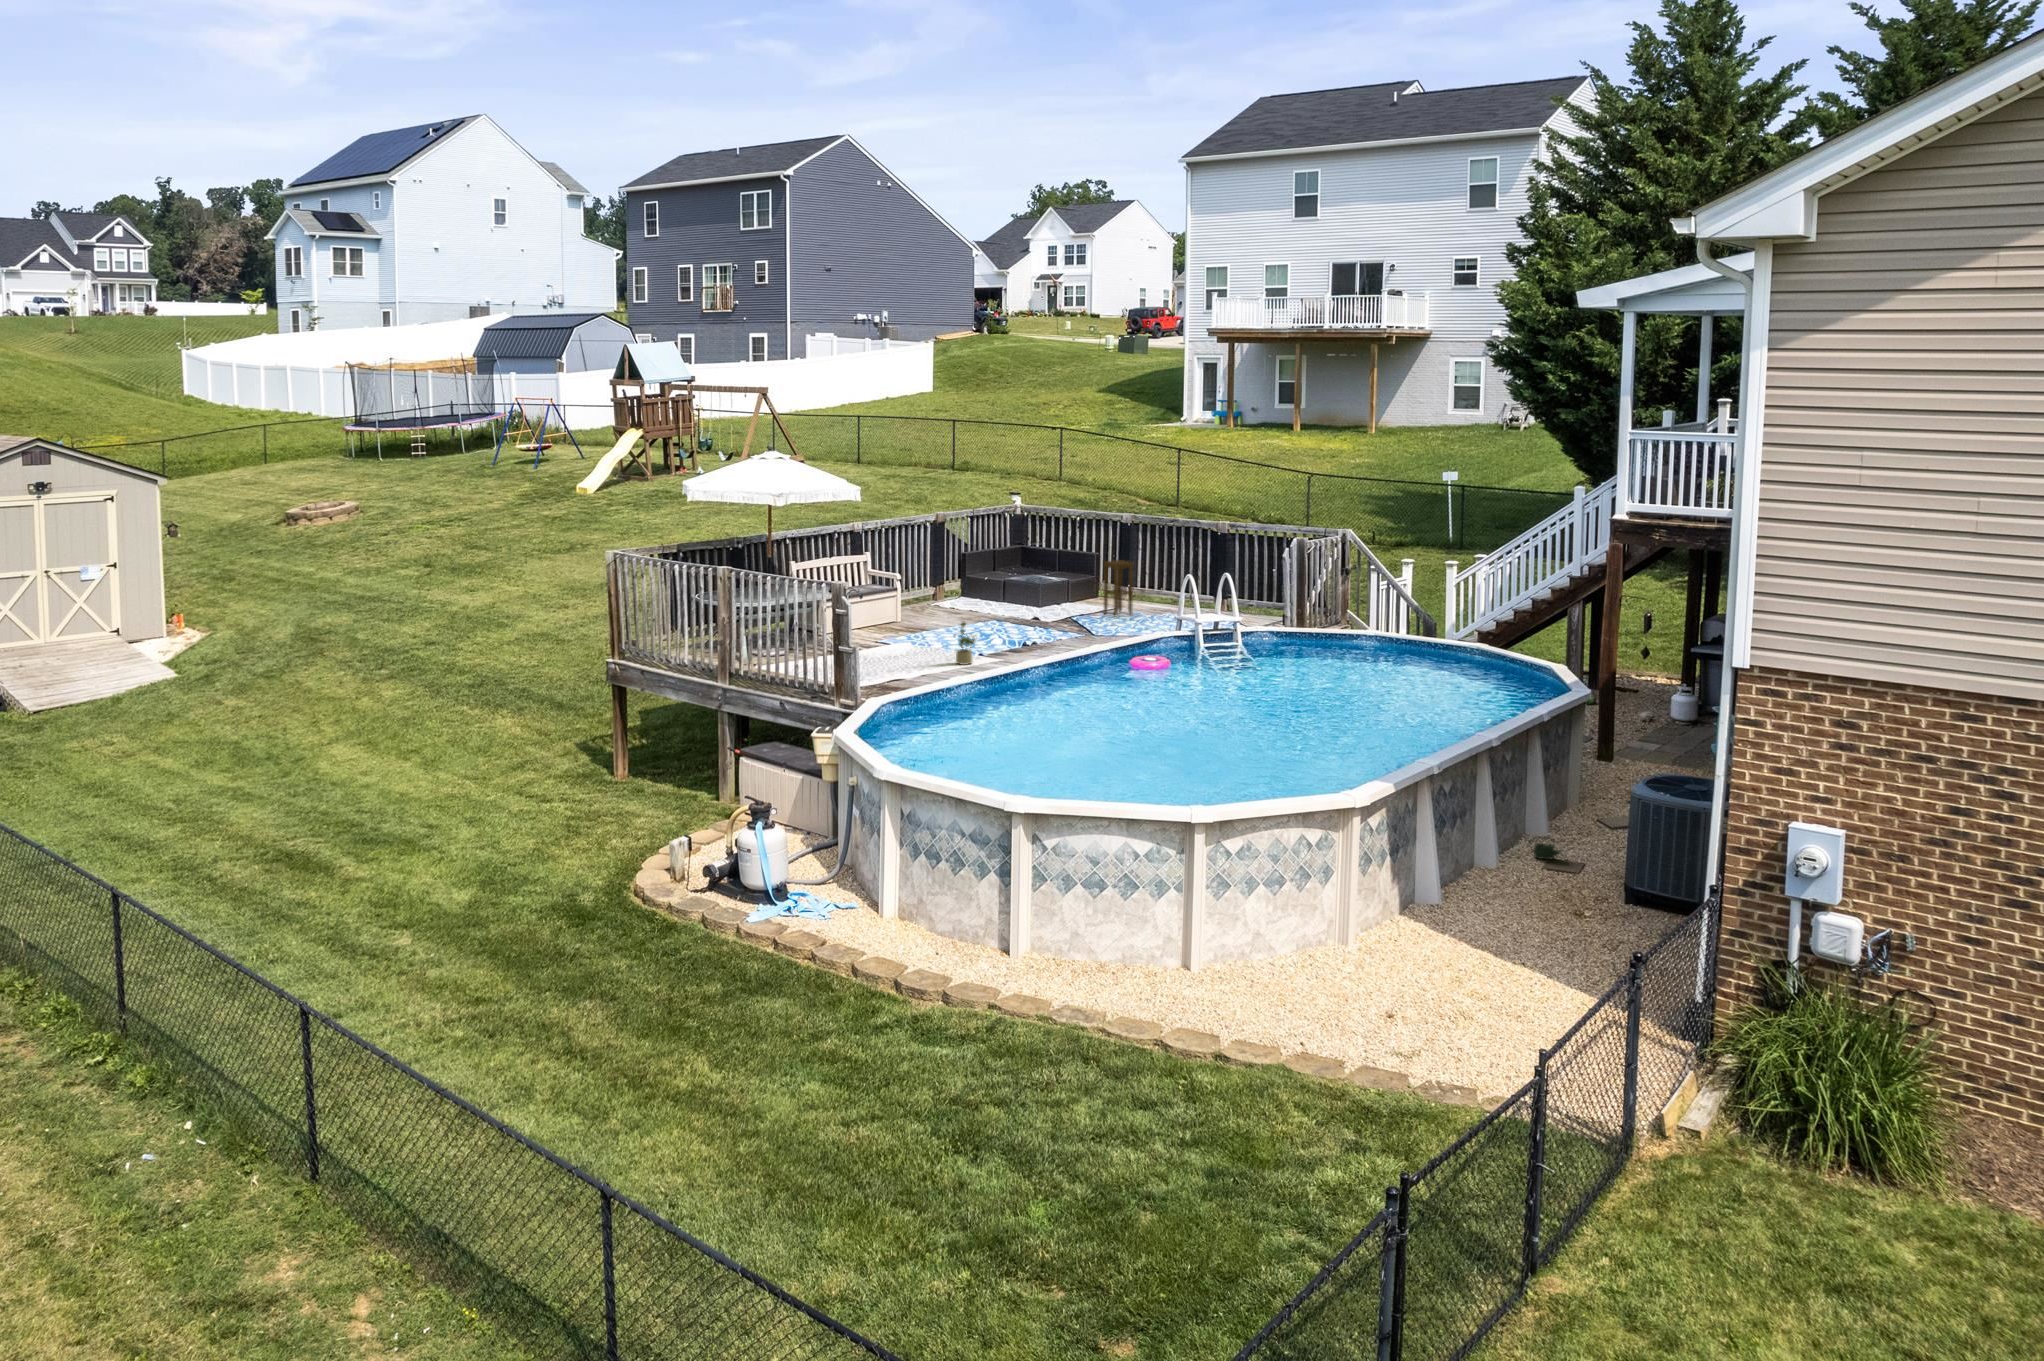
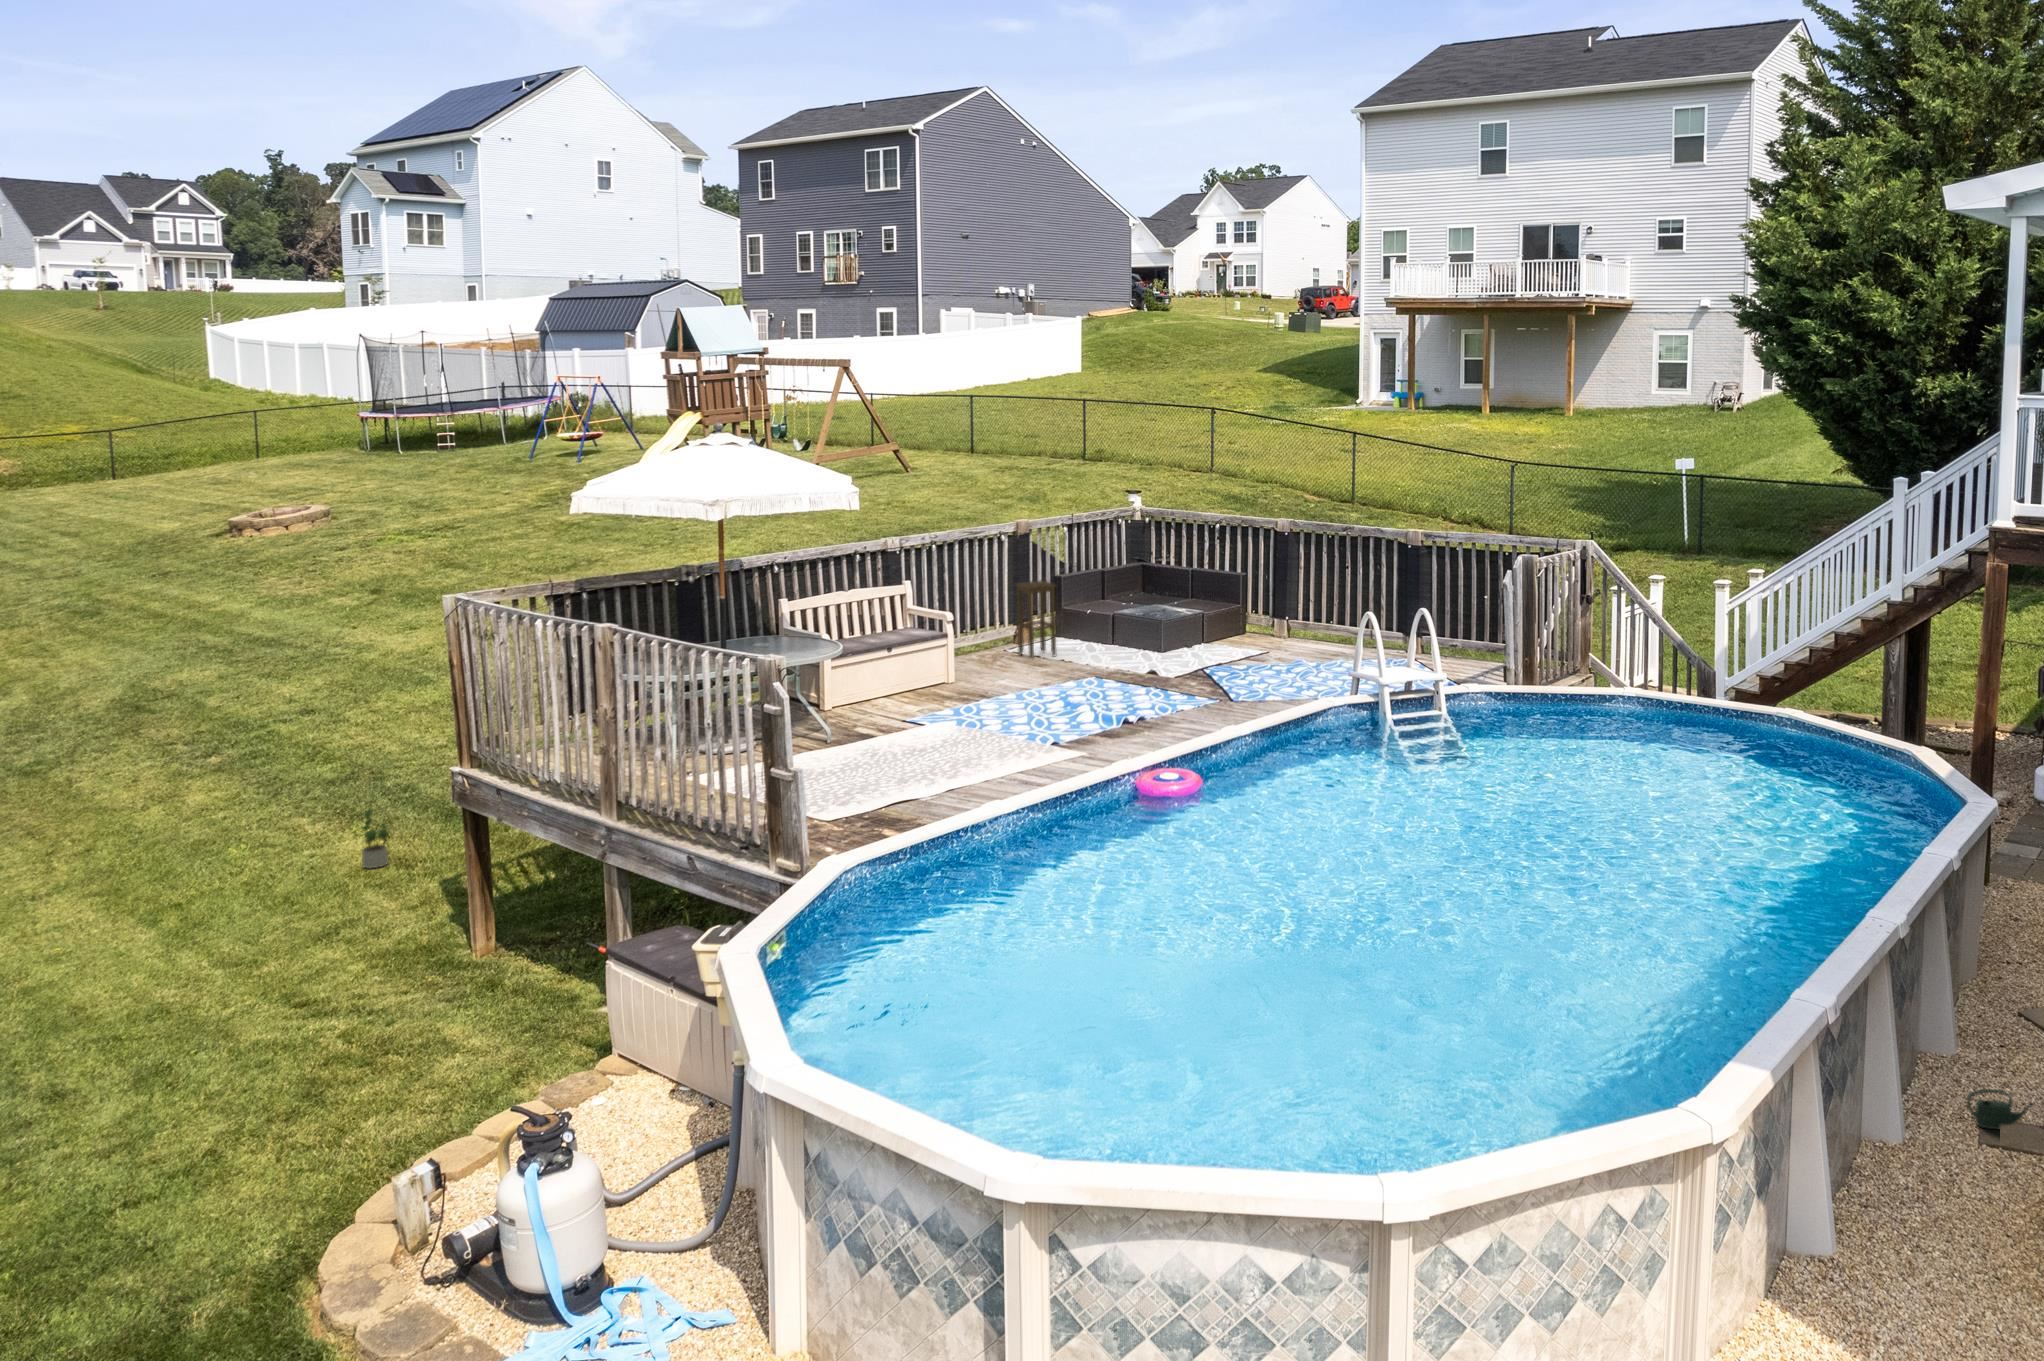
stool: present [1104,560,1134,616] -> present [1016,580,1056,659]
potted plant: present [956,622,976,665] -> present [362,809,393,868]

